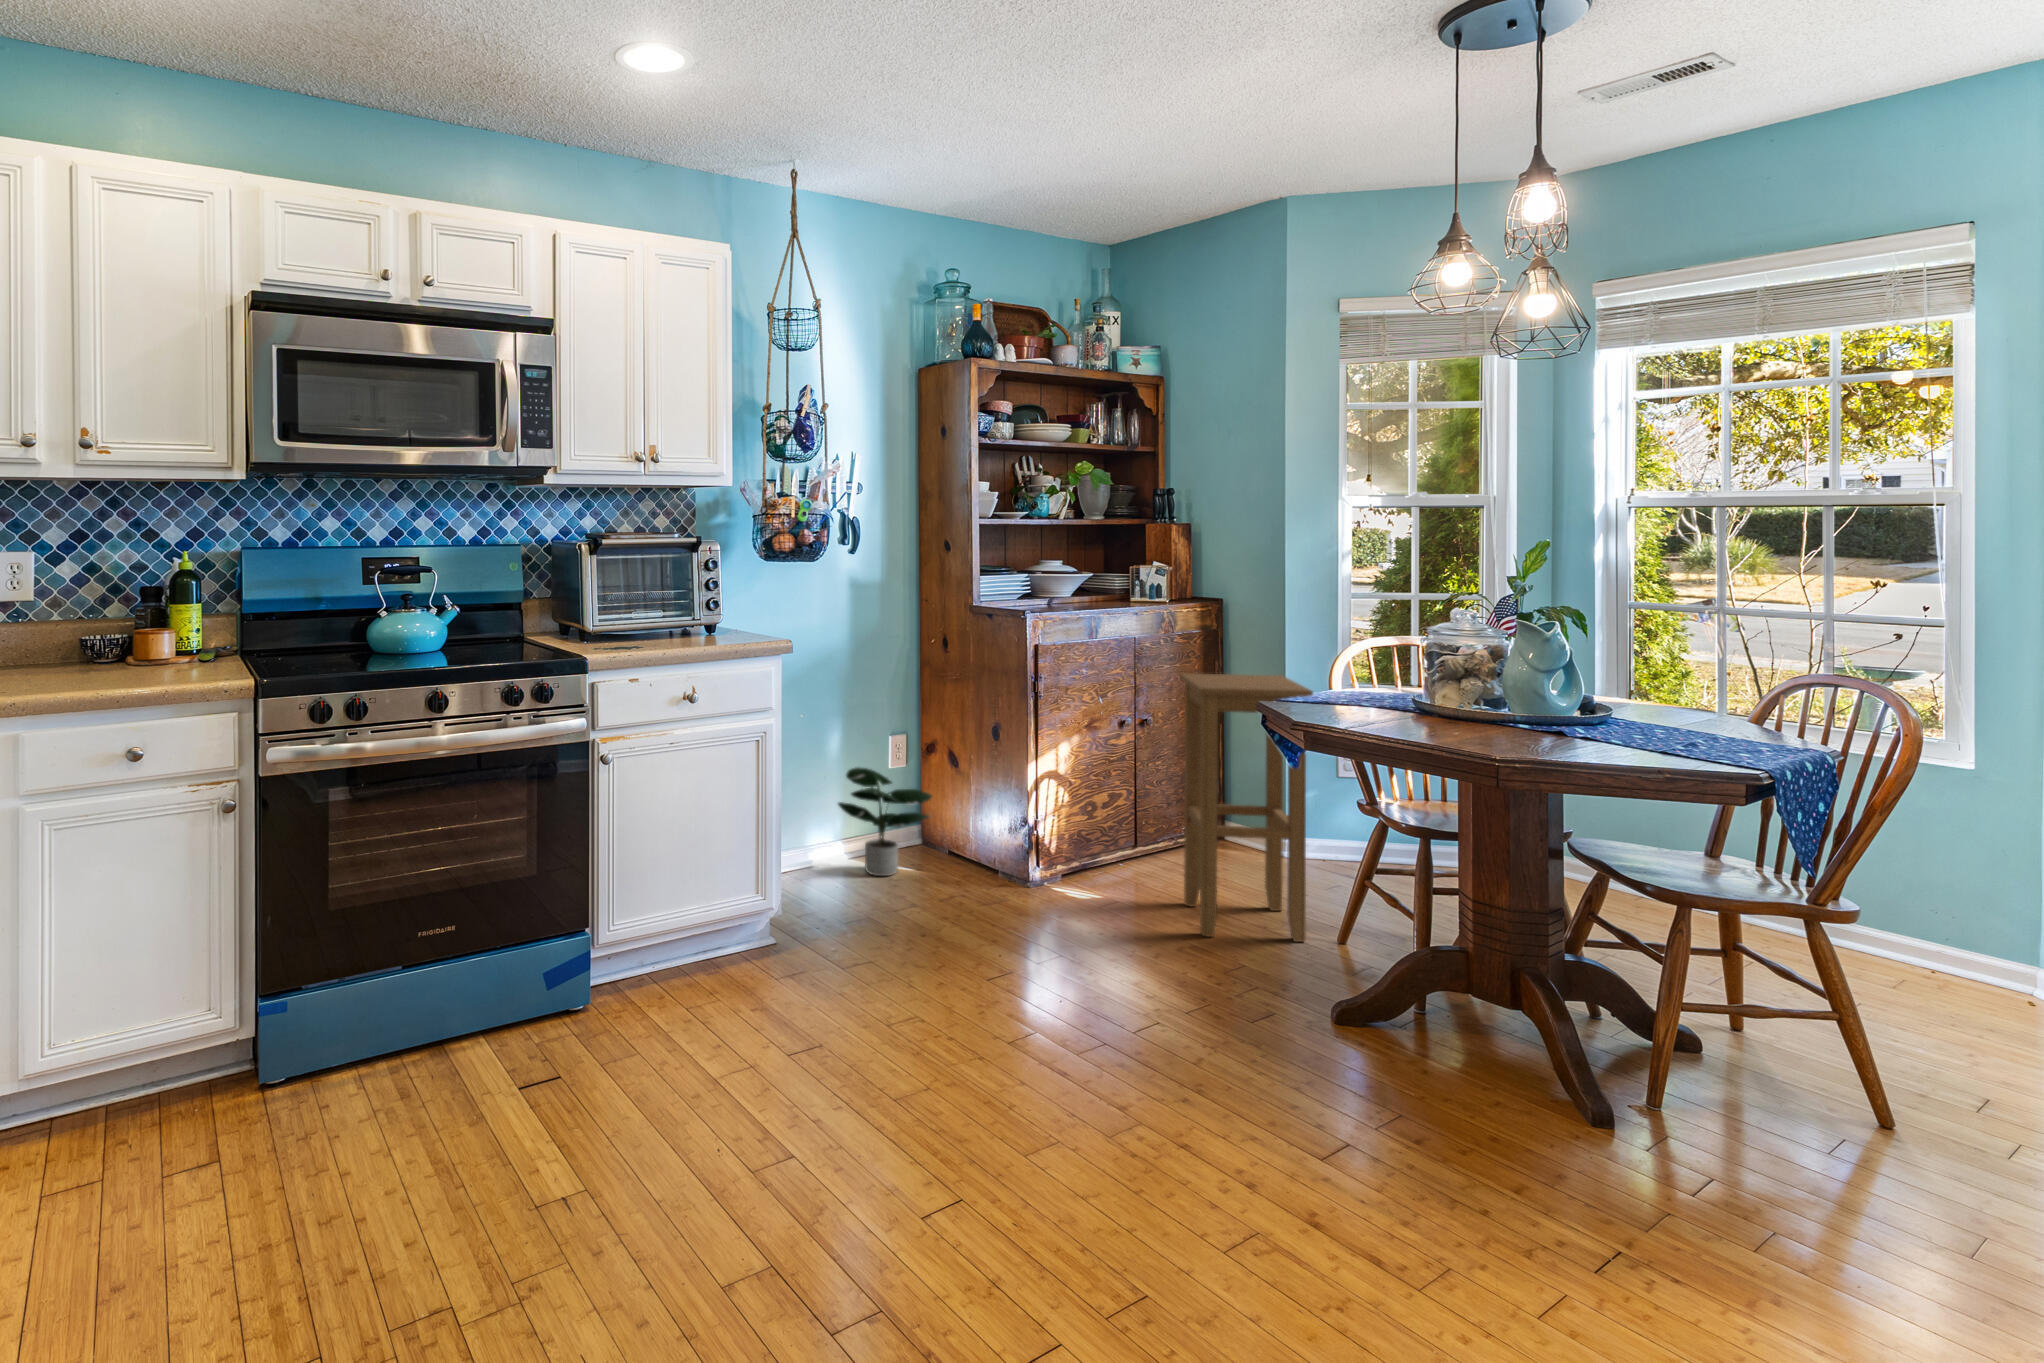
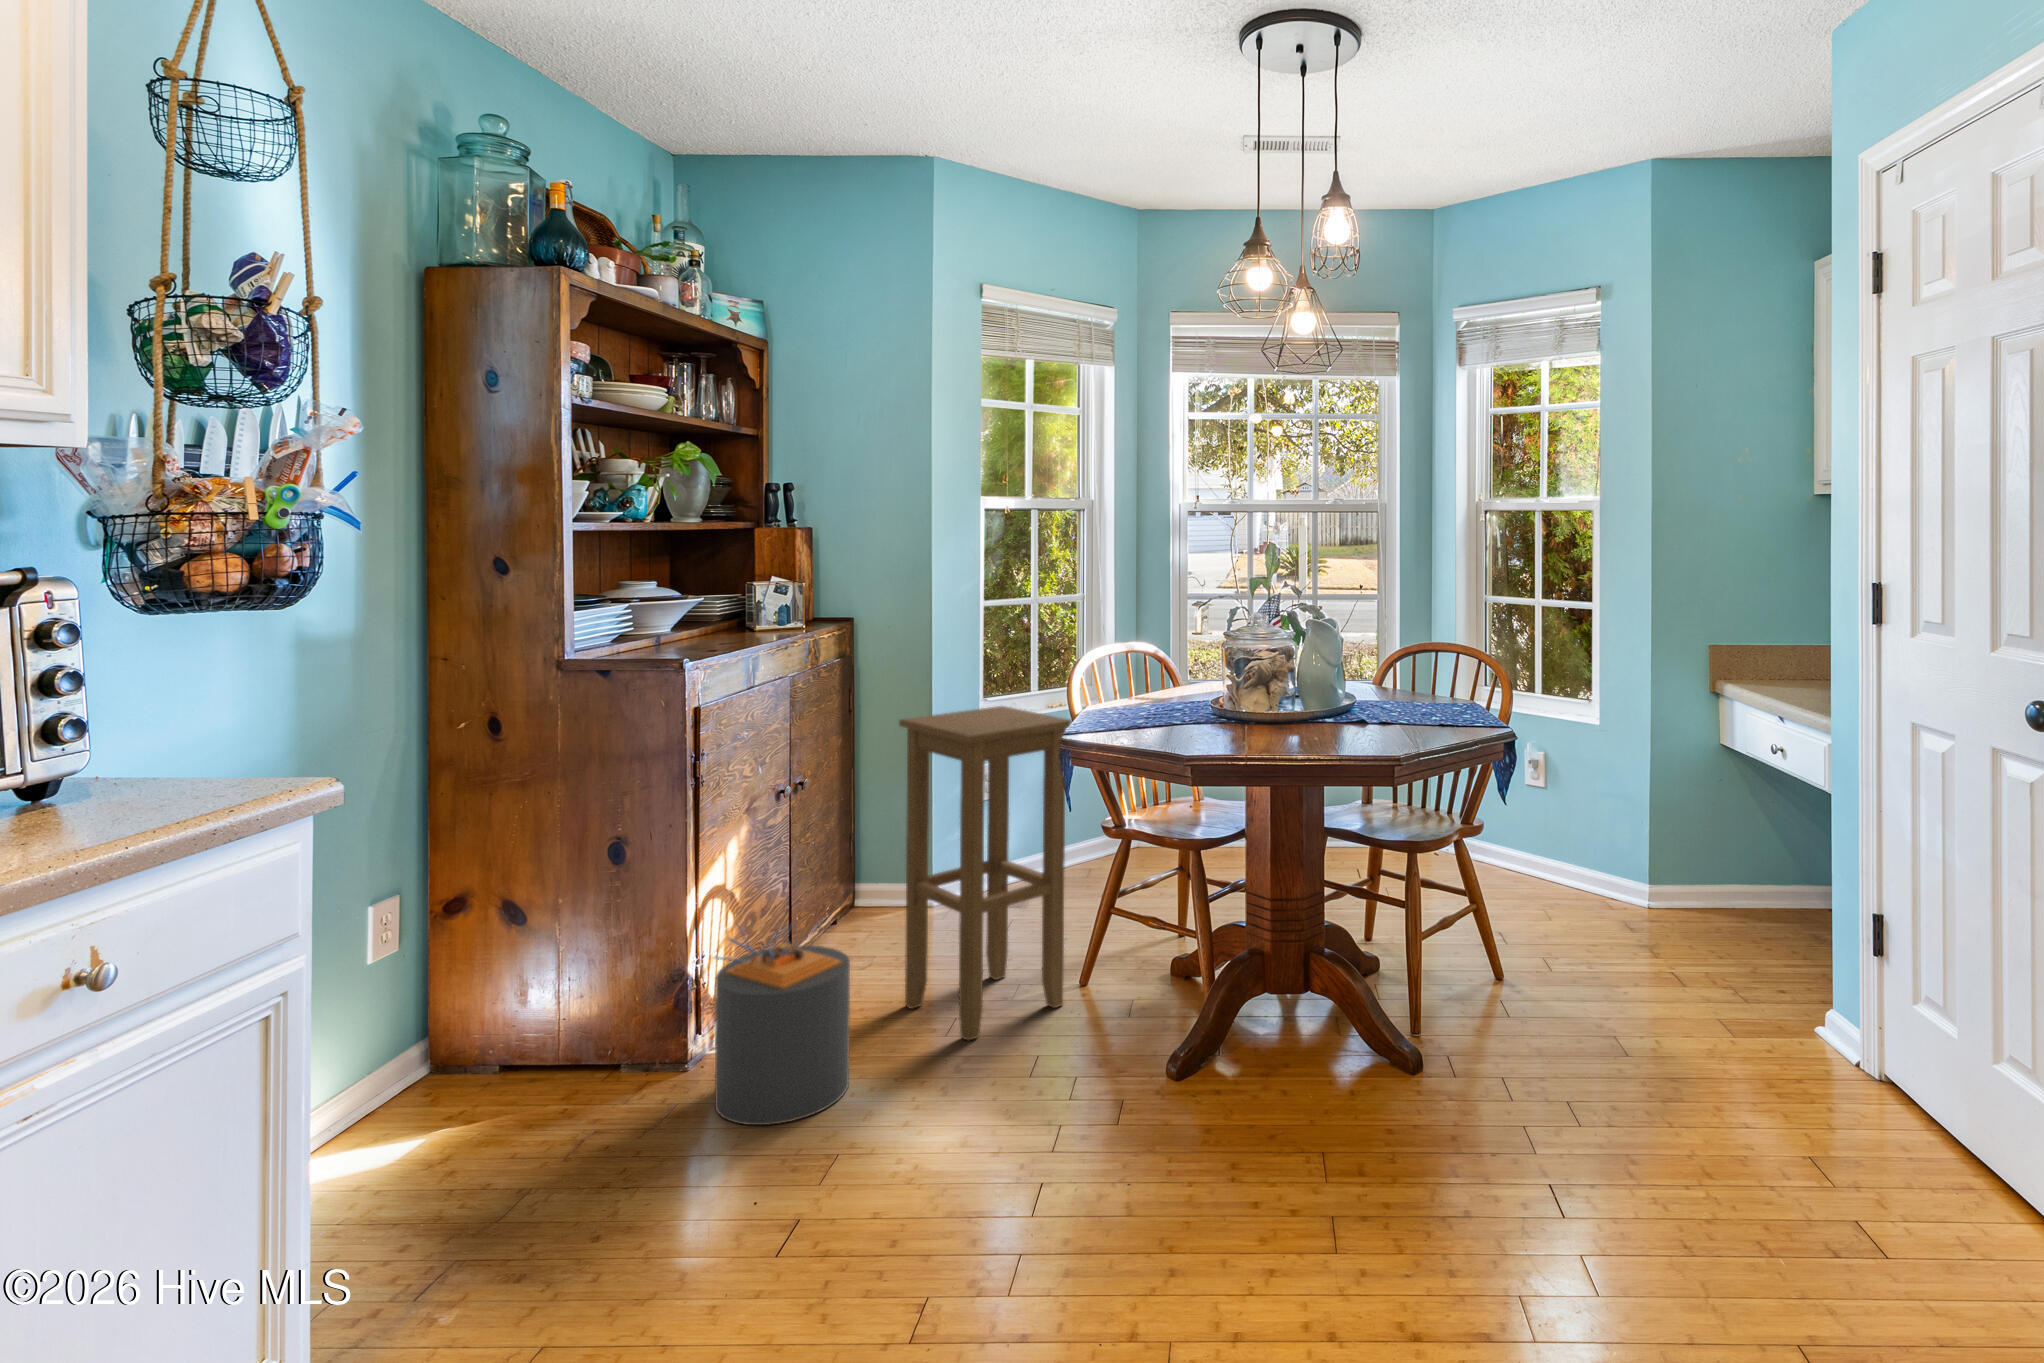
potted plant: present [838,767,932,876] -> none [332,959,529,1144]
trash can: none [1004,788,1102,936] -> present [715,923,850,1125]

